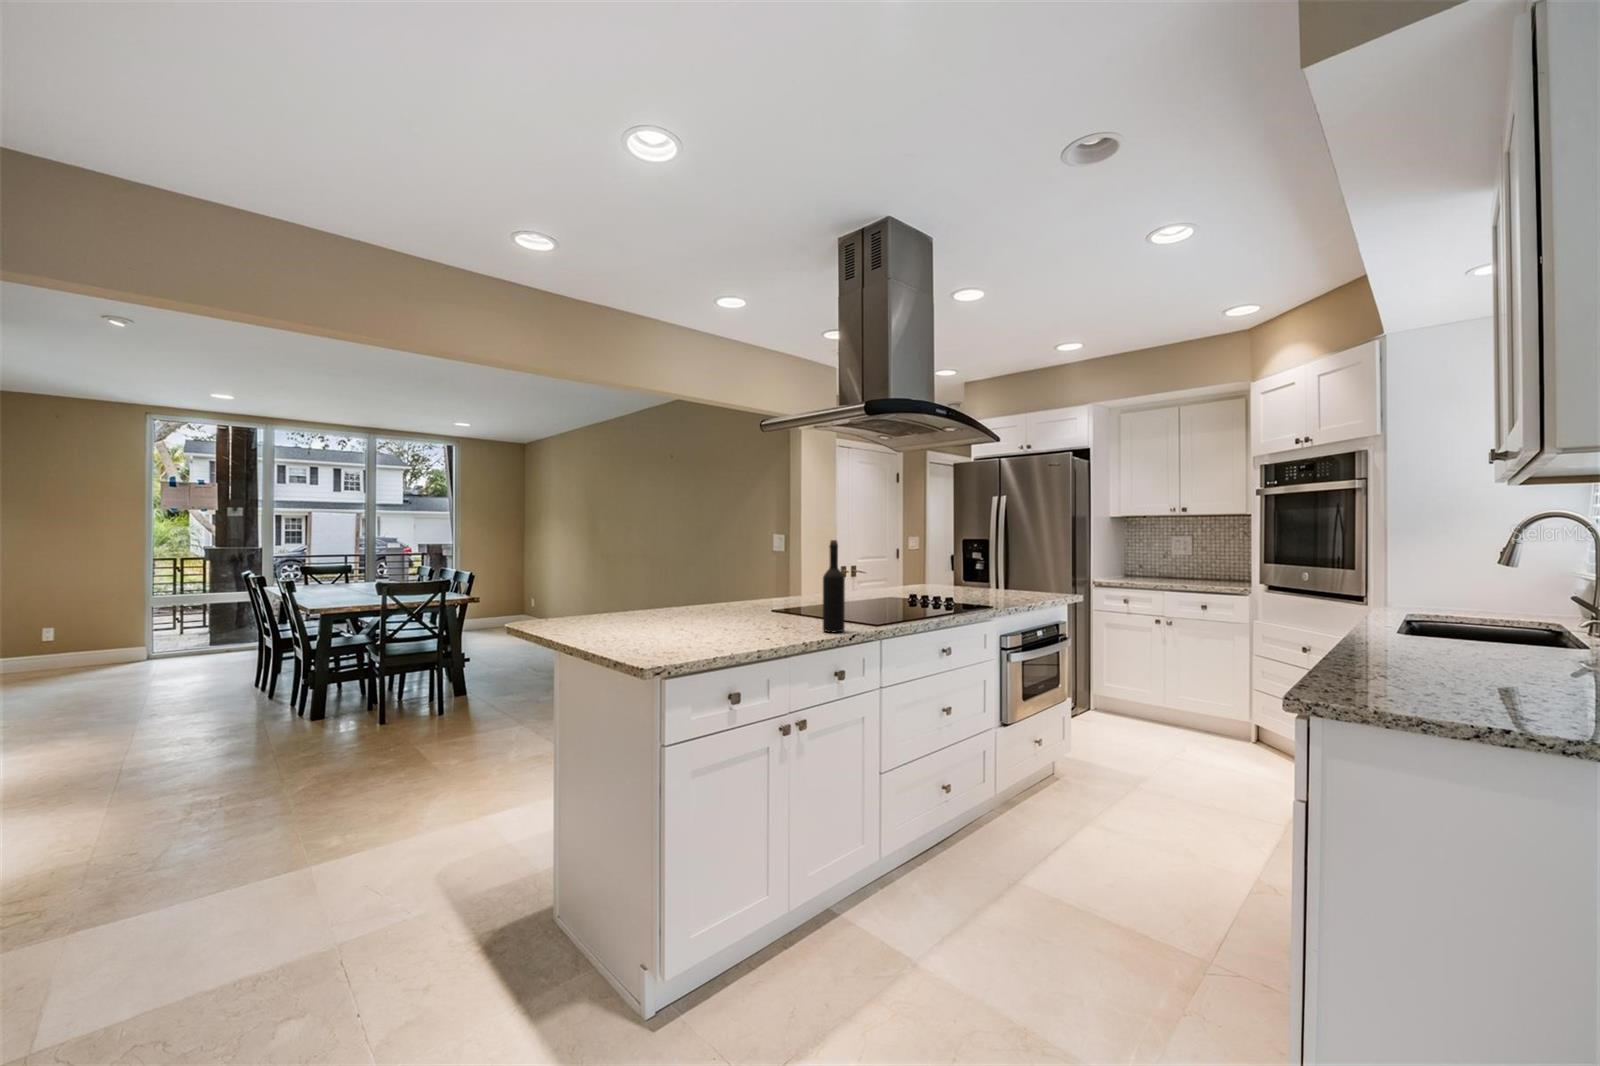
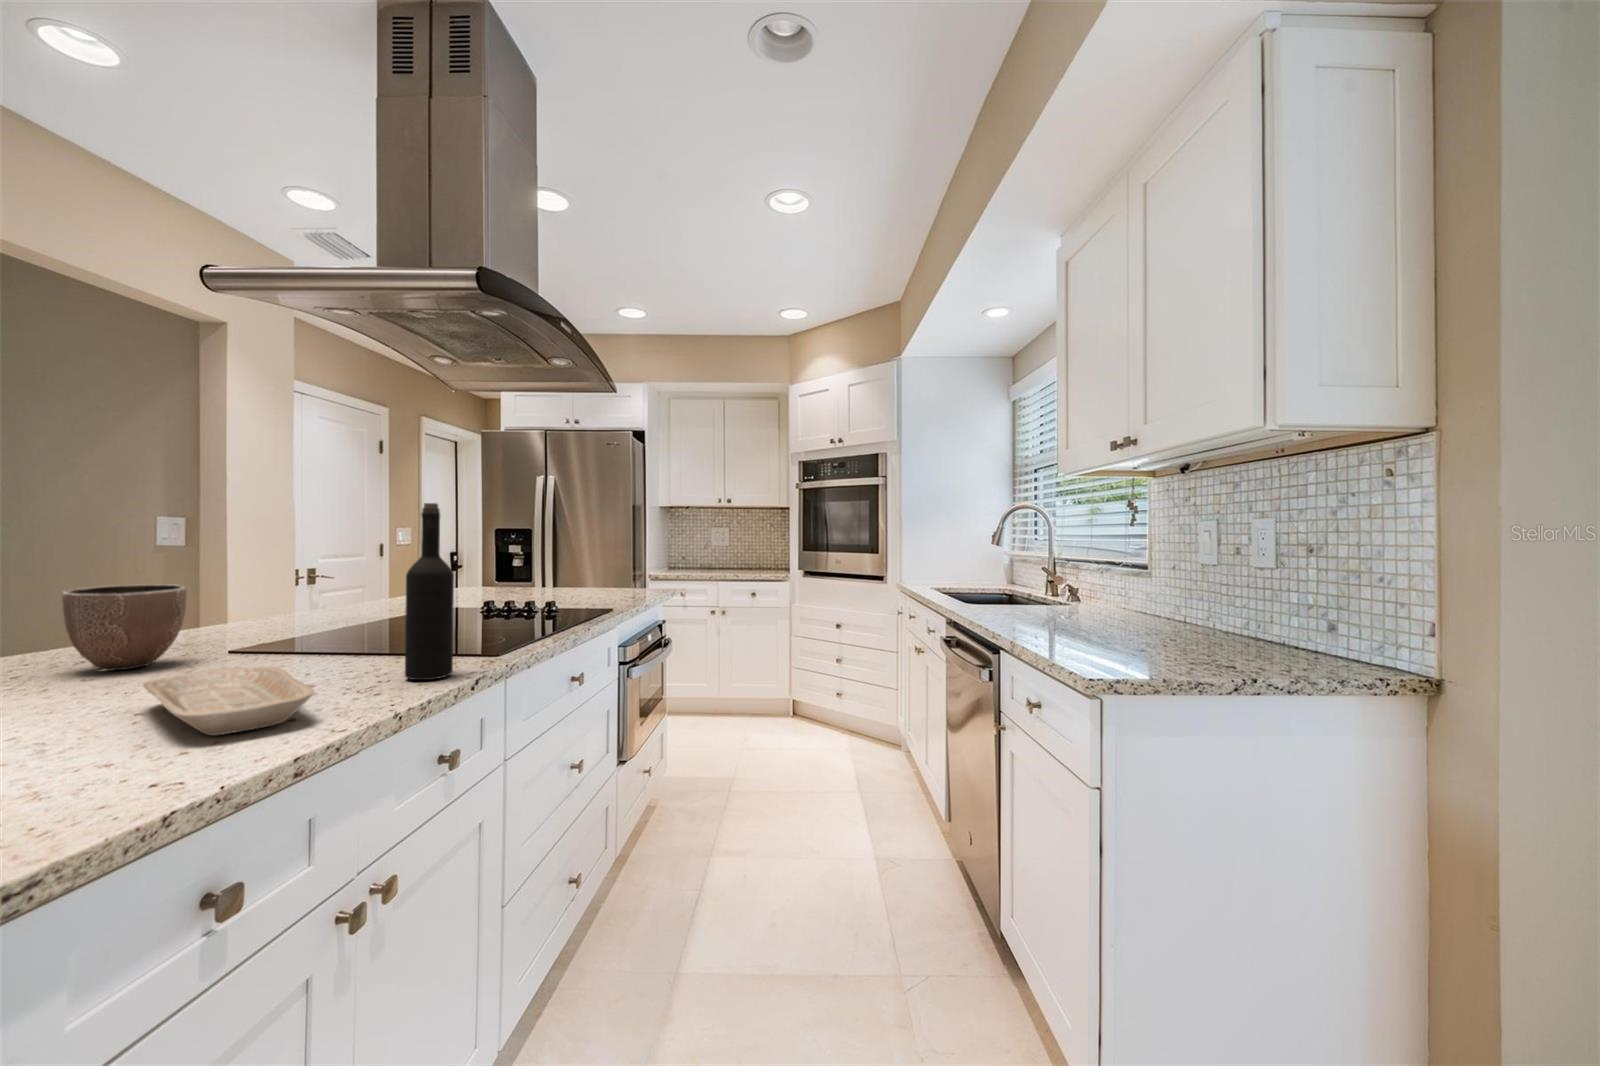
decorative bowl: none [715,576,755,615] -> present [62,584,186,671]
tray: none [728,616,774,640] -> present [143,667,314,736]

